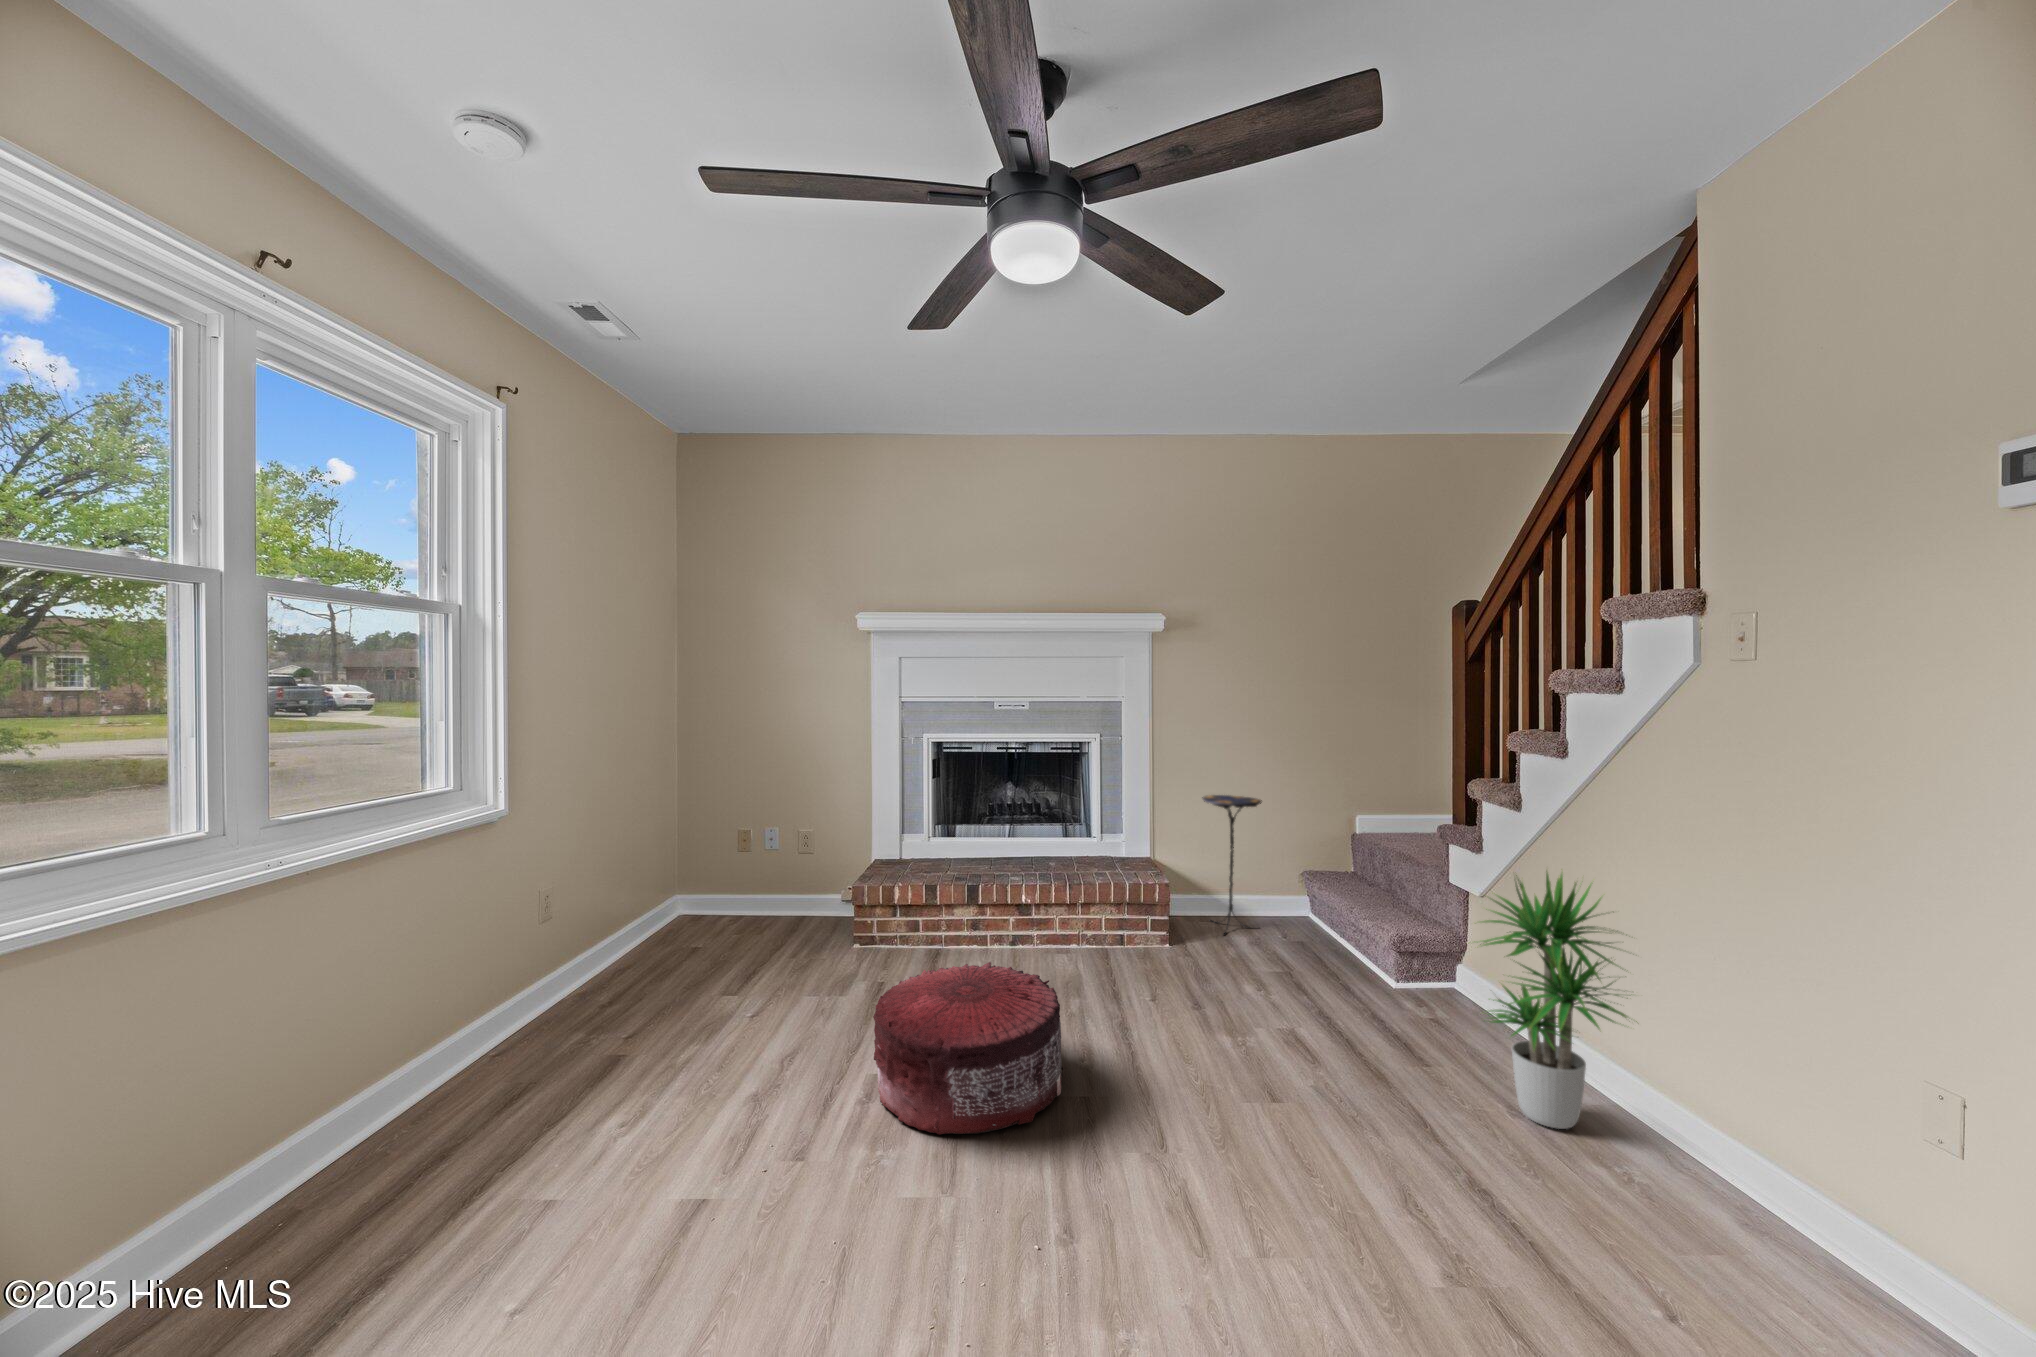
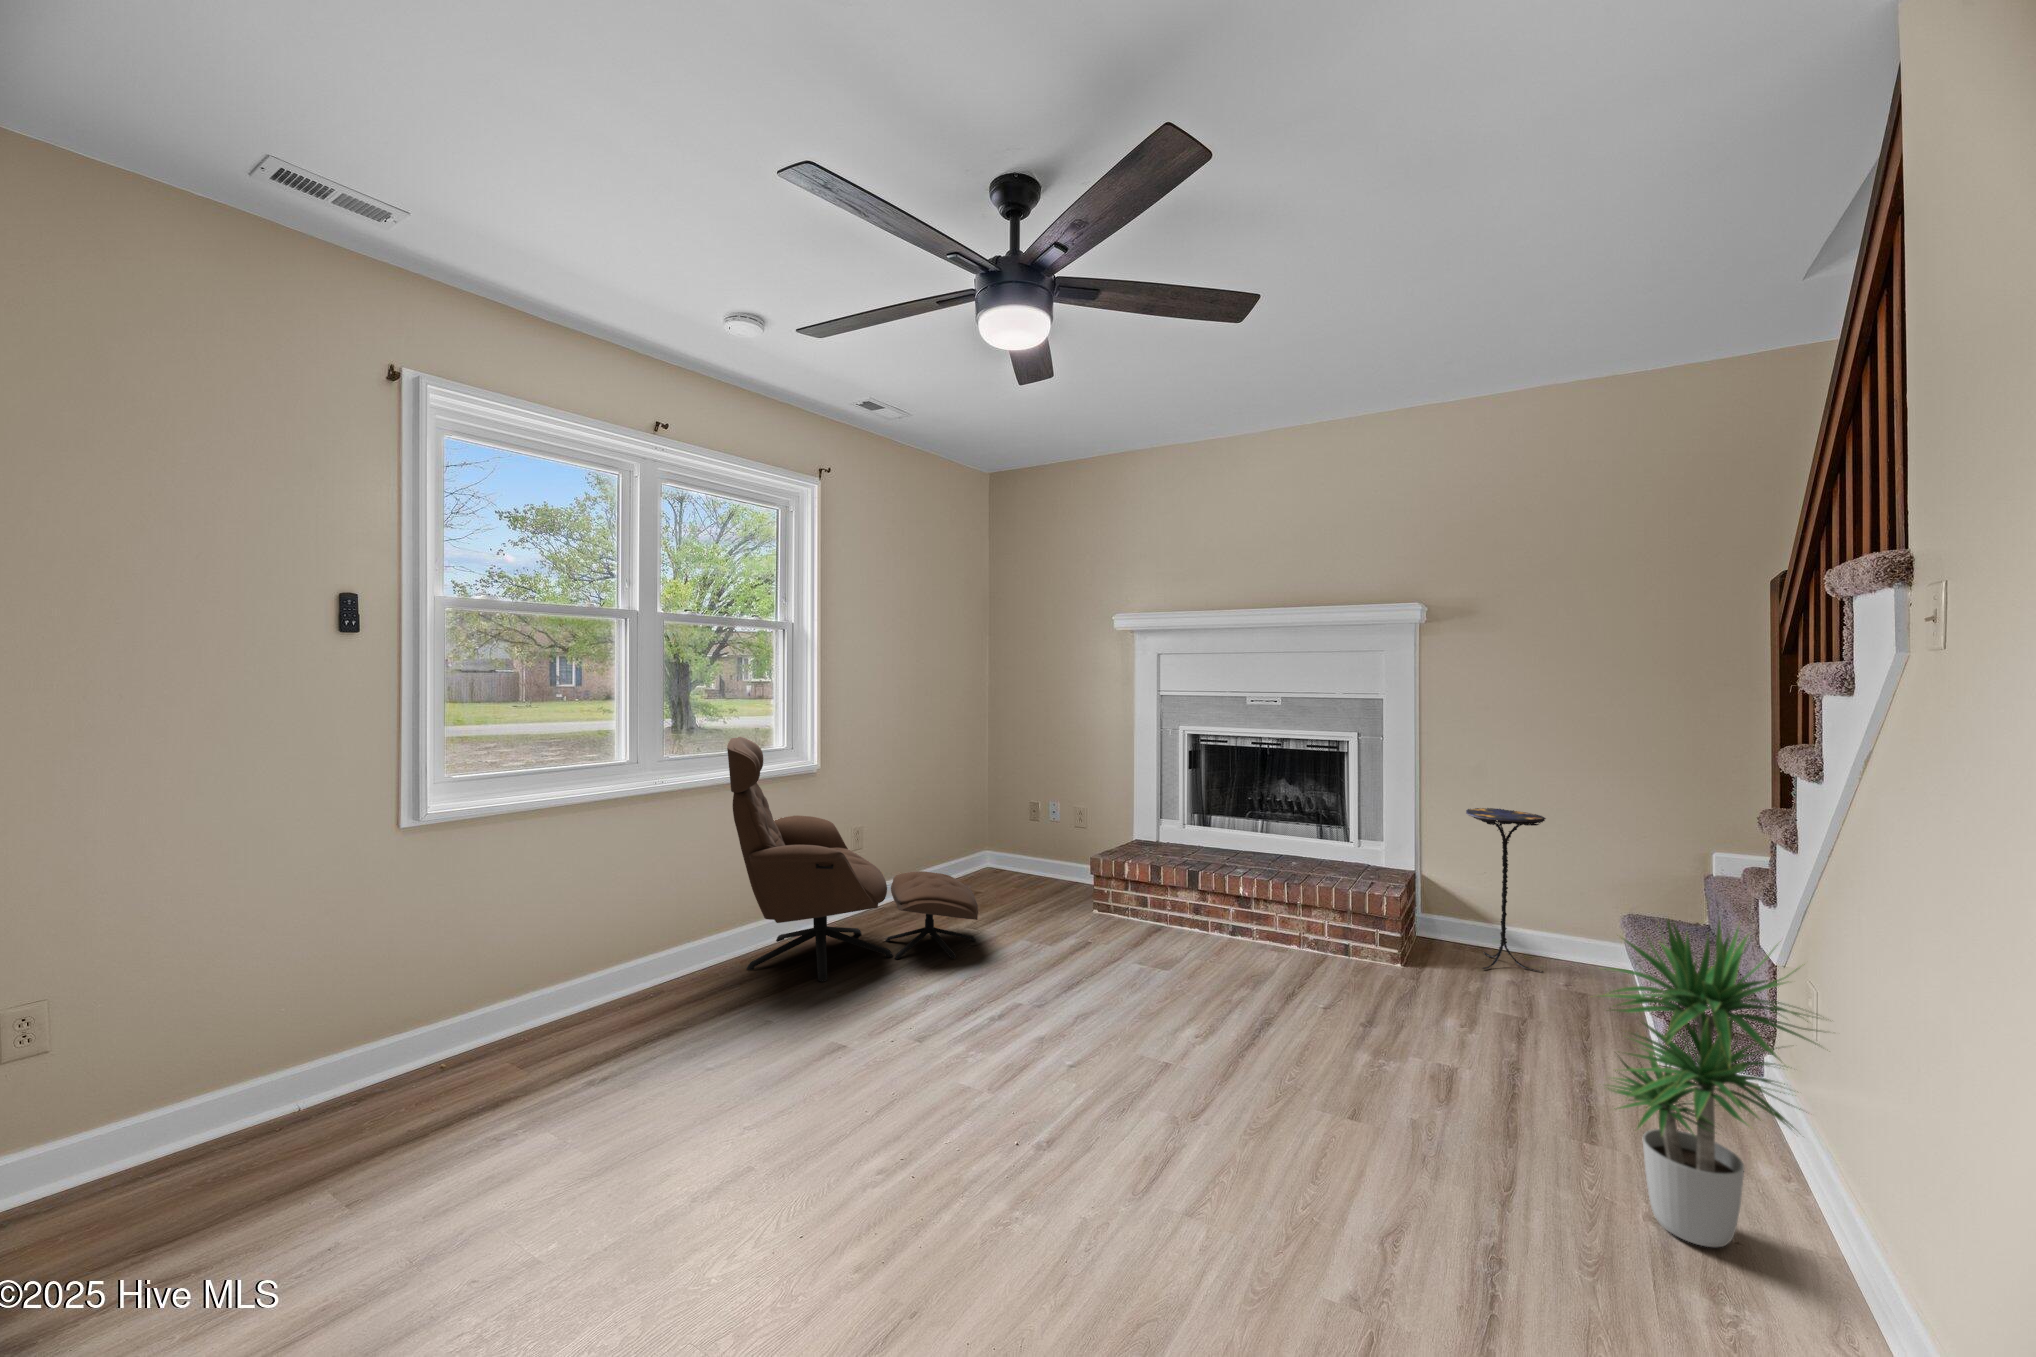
lounge chair: none [367,779,771,1147] -> present [727,737,978,981]
pouf: present [873,962,1063,1135] -> none [999,923,1170,1059]

